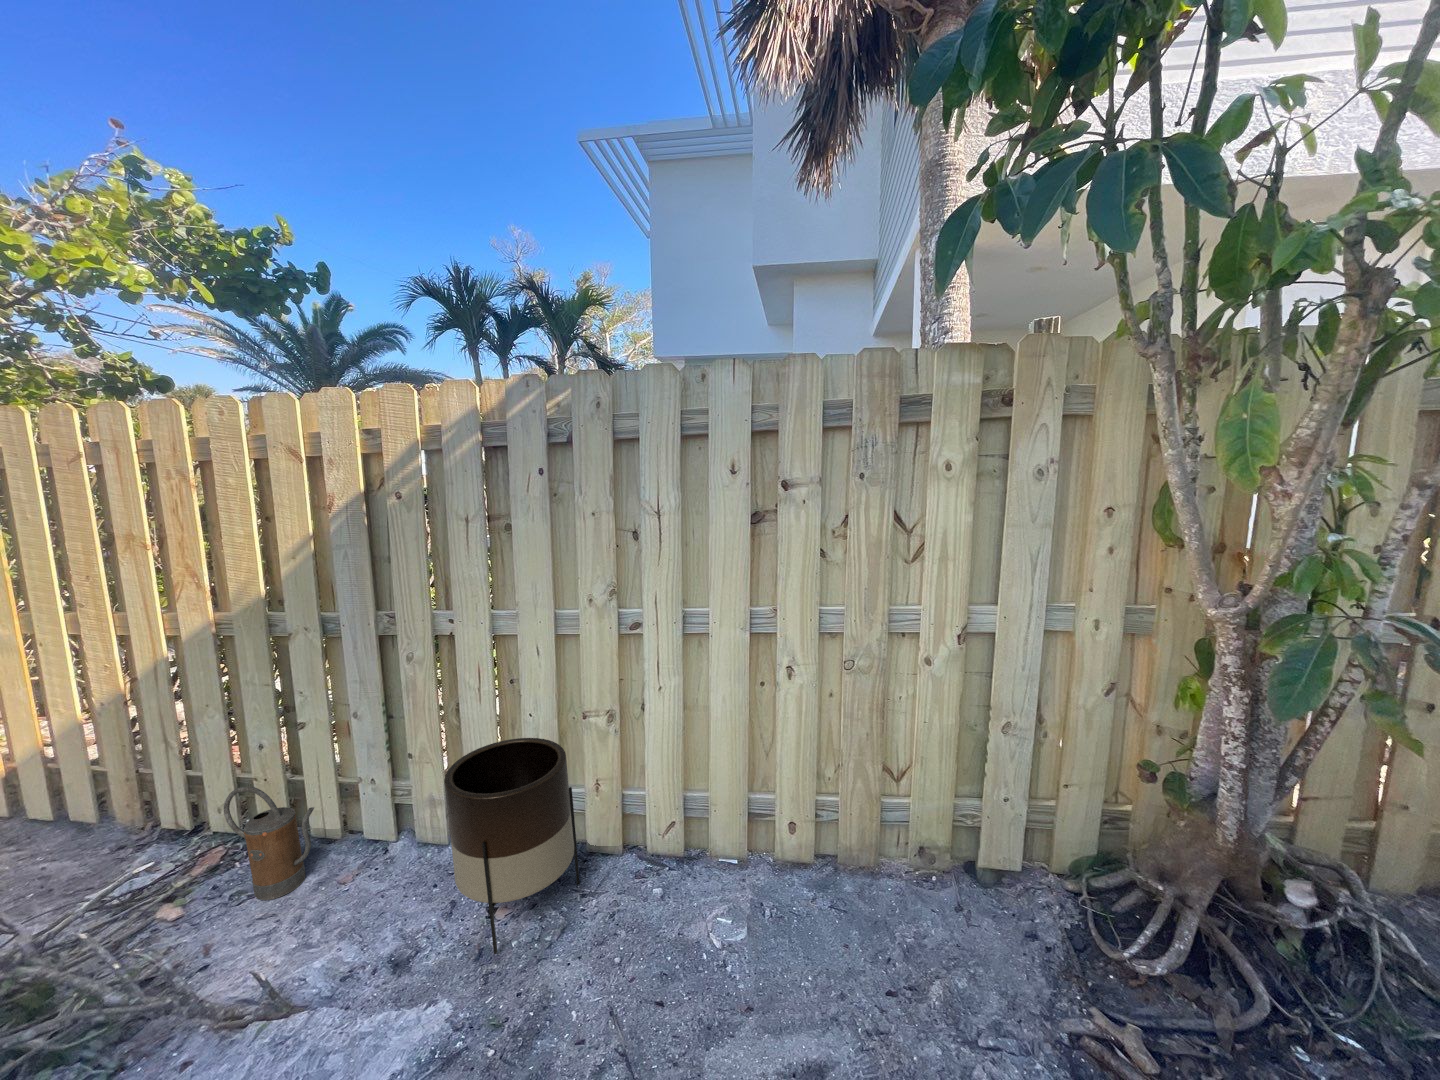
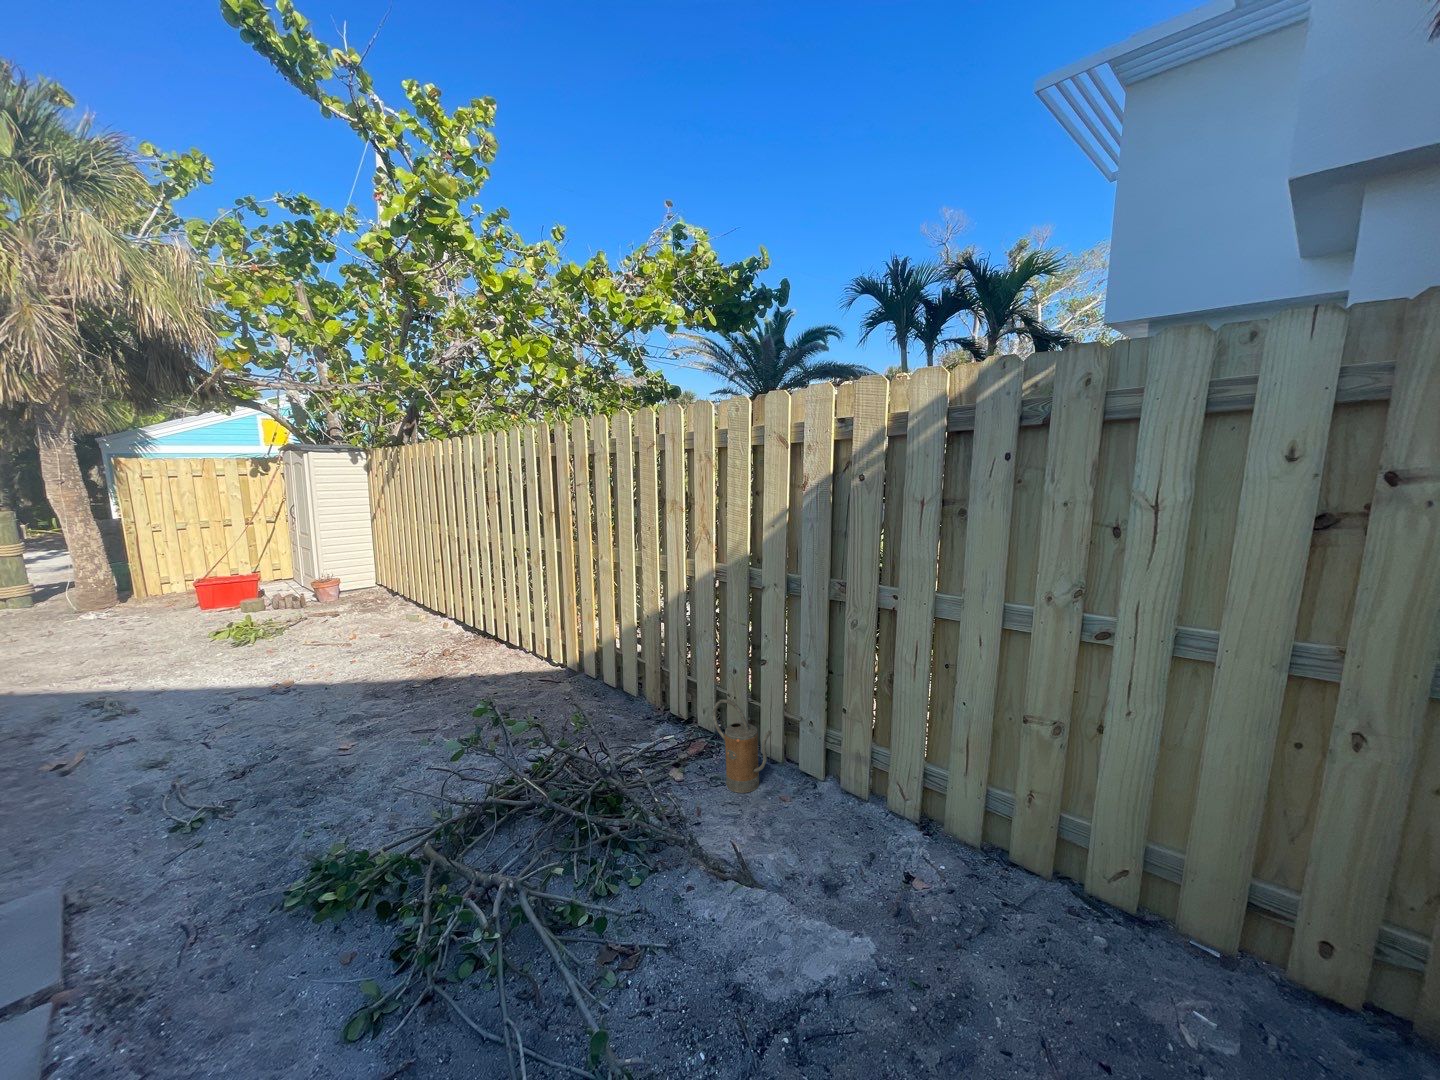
planter: present [444,738,580,954] -> none [883,721,1006,922]

